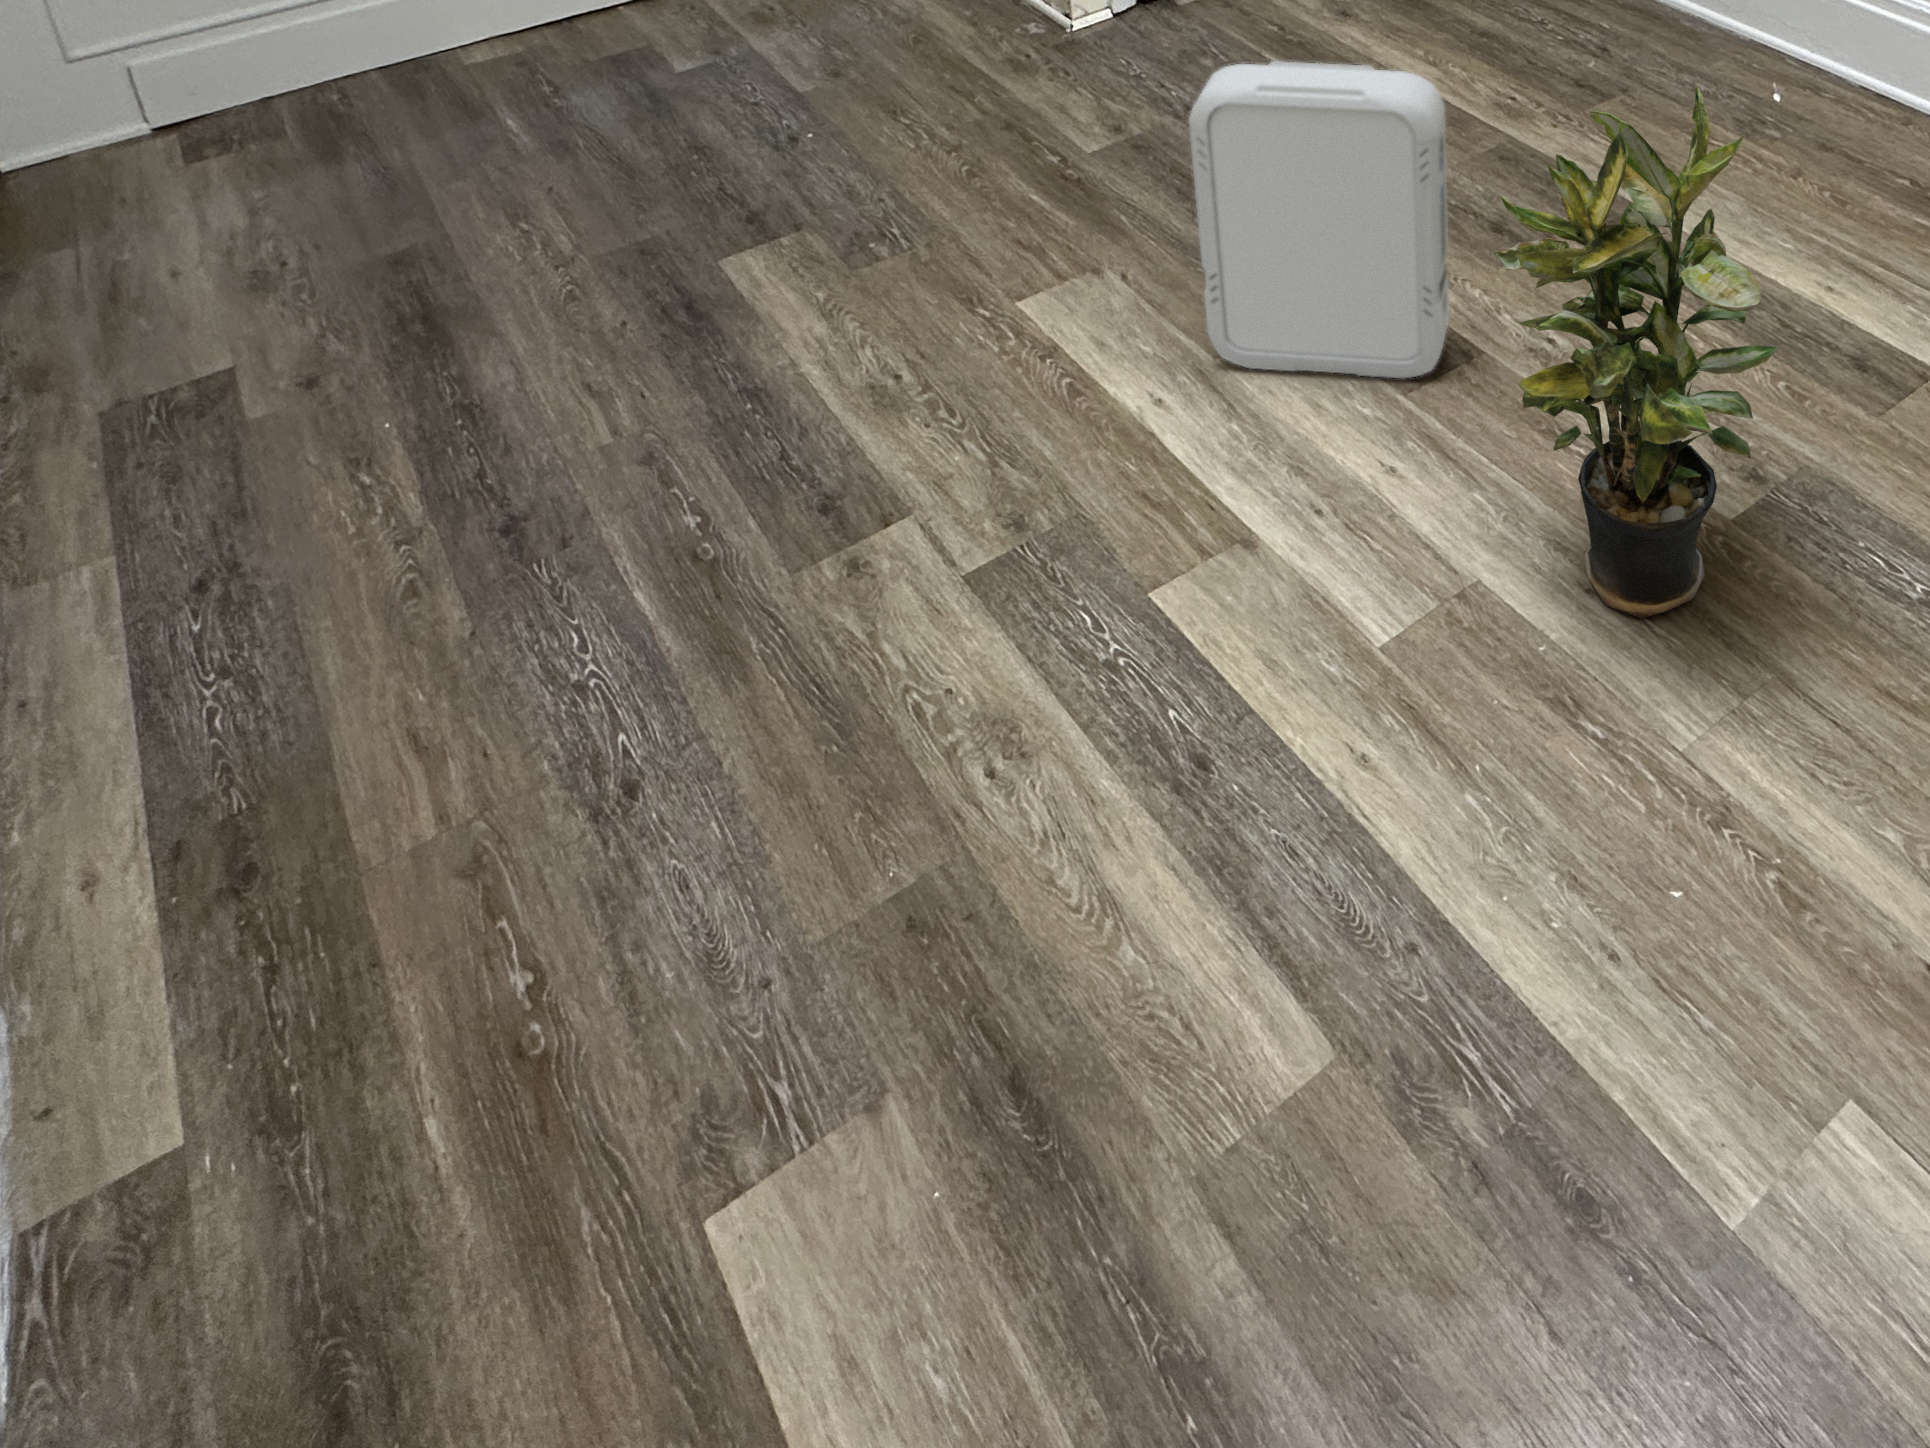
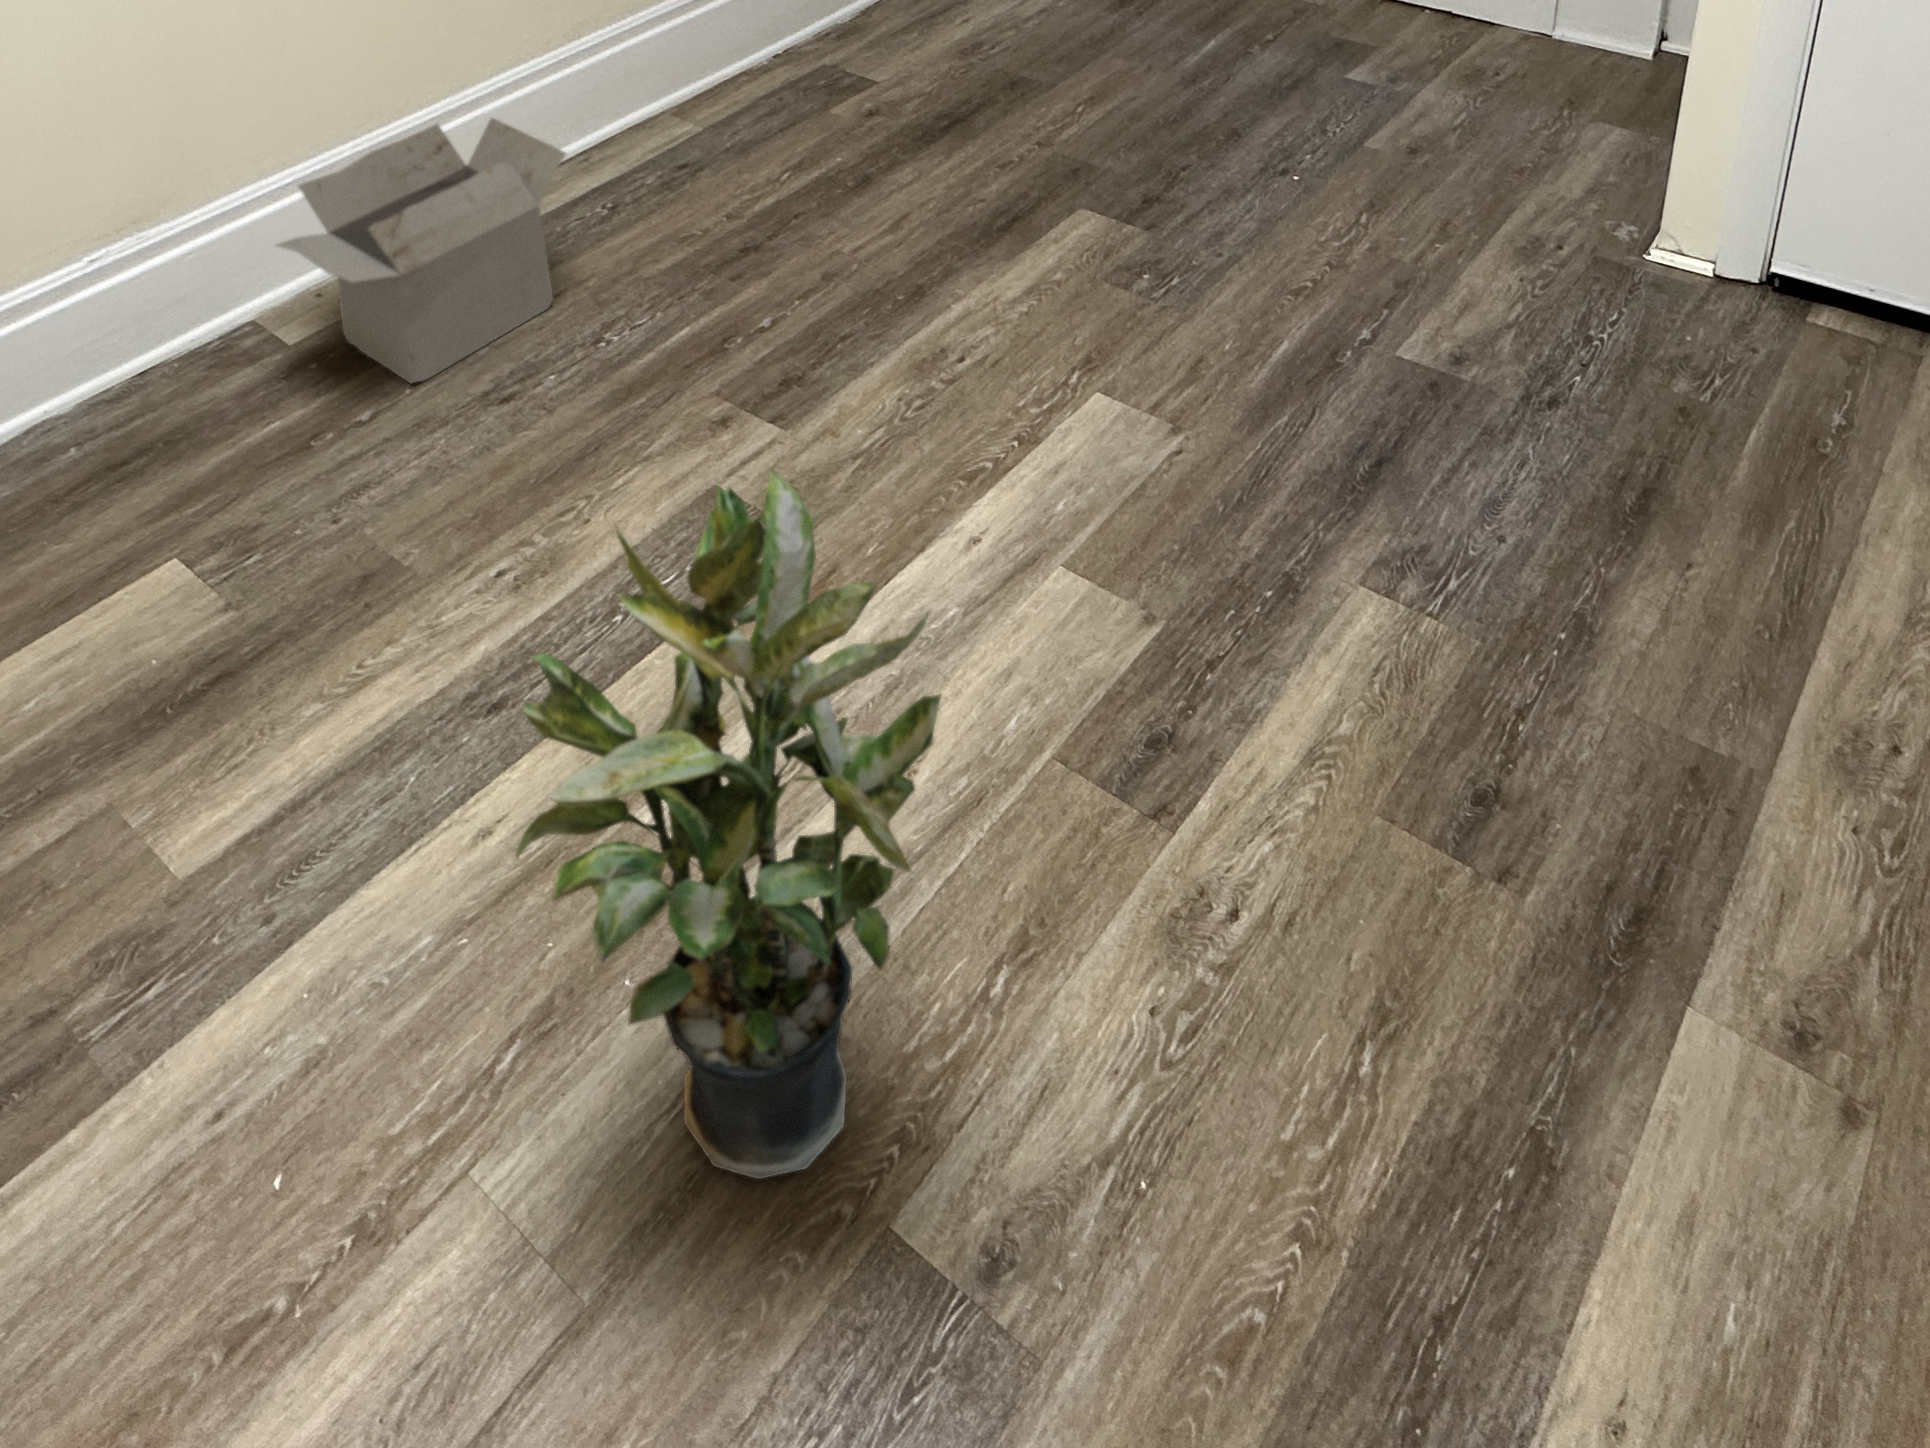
air purifier: present [1189,62,1450,378] -> none [1043,265,1184,769]
cardboard box: none [80,525,519,1028] -> present [276,118,567,383]

